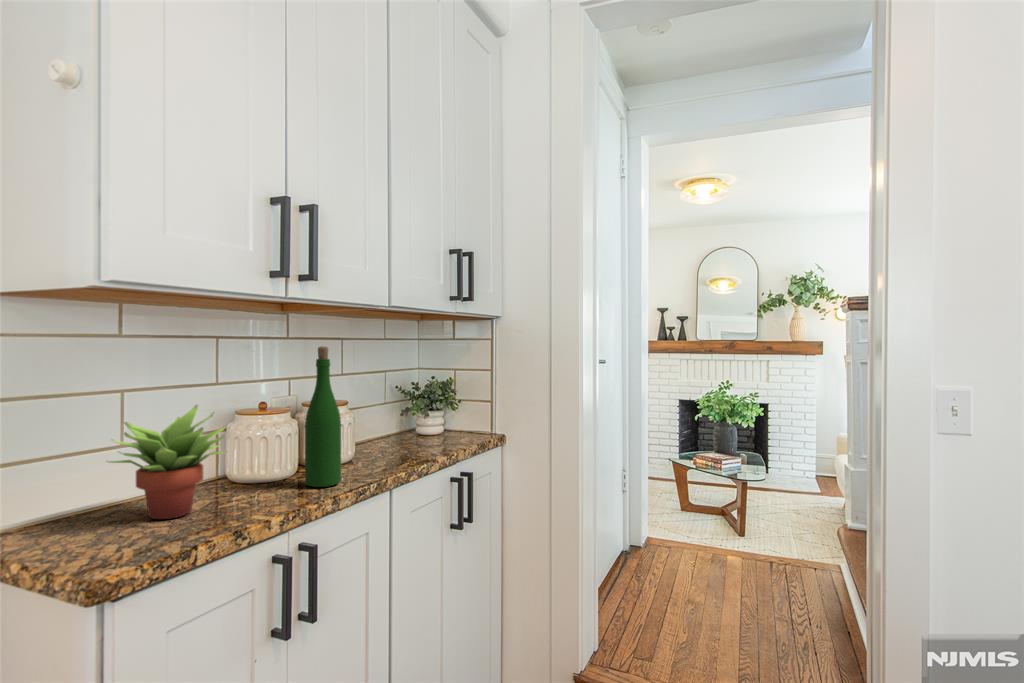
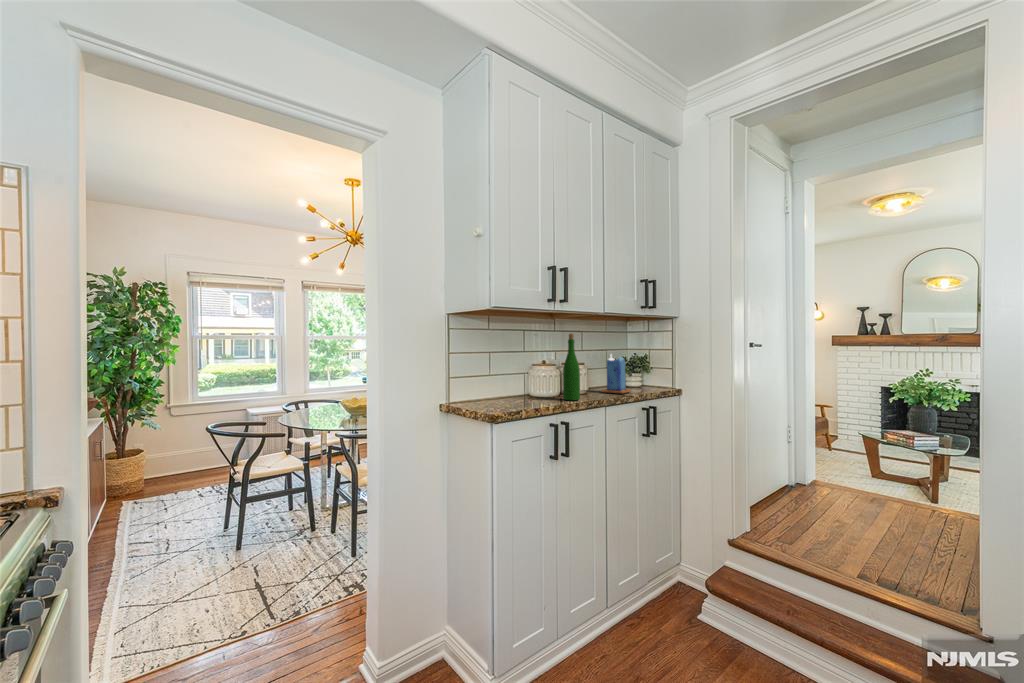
candle: none [378,381,430,455] -> present [602,354,631,394]
succulent plant: present [107,405,225,519] -> none [487,359,531,404]

